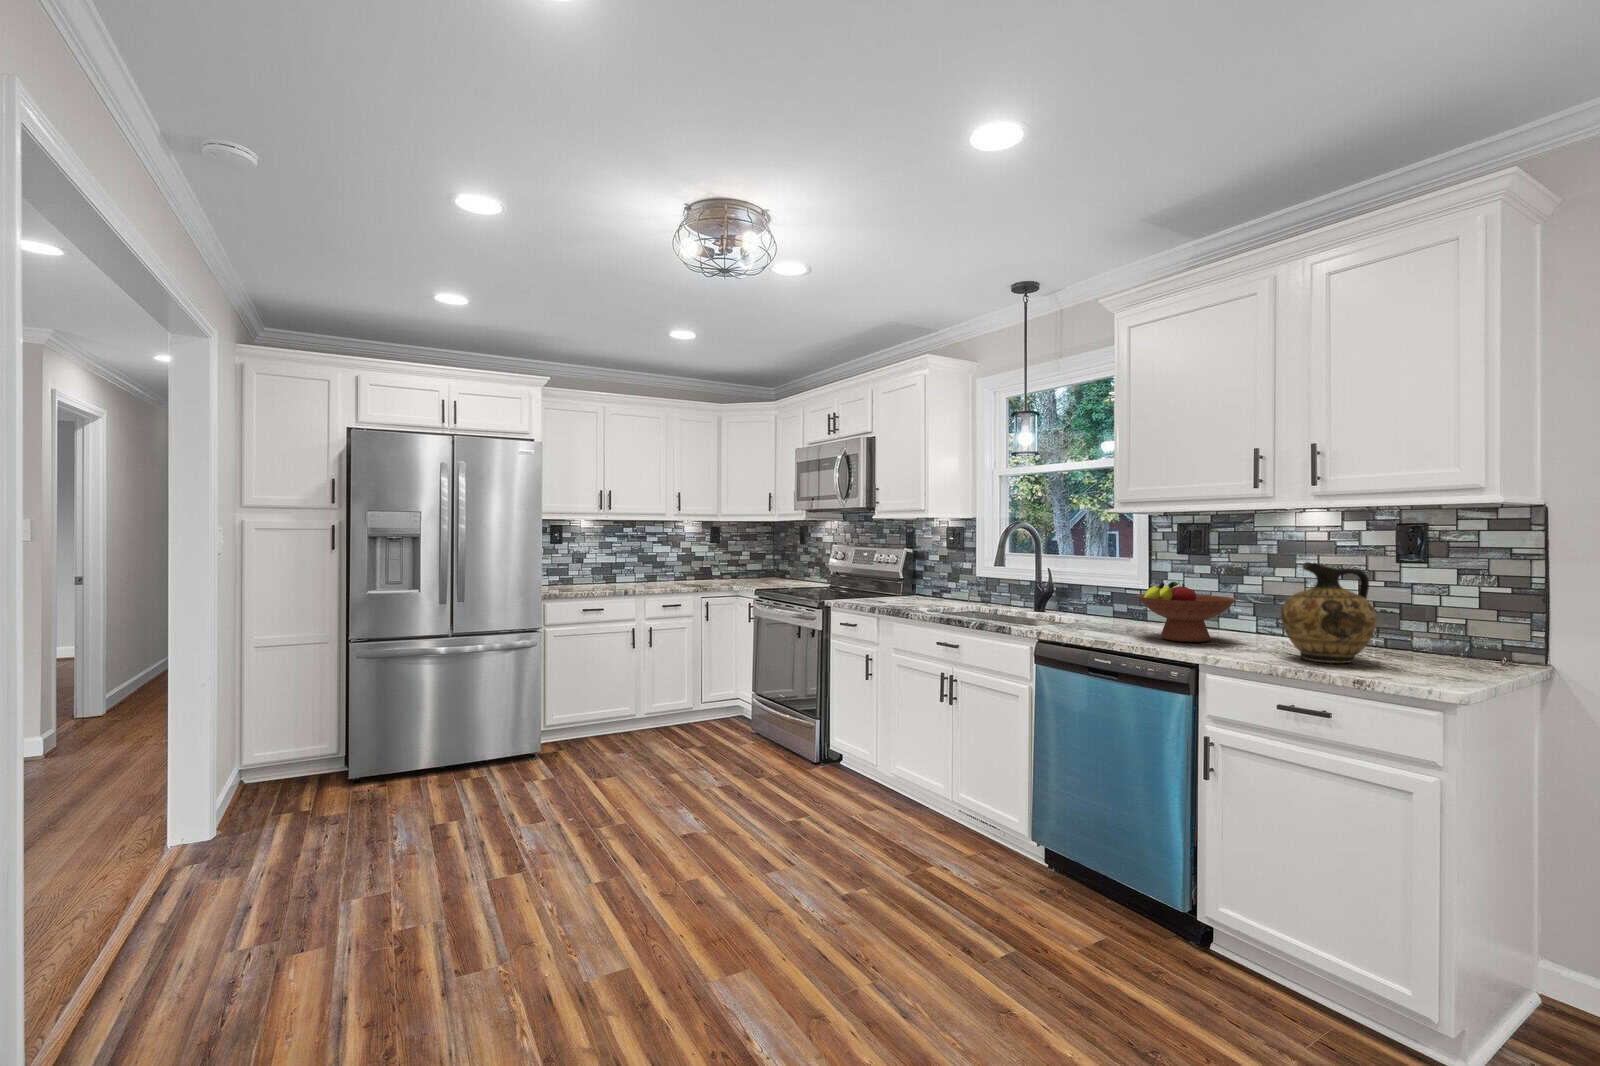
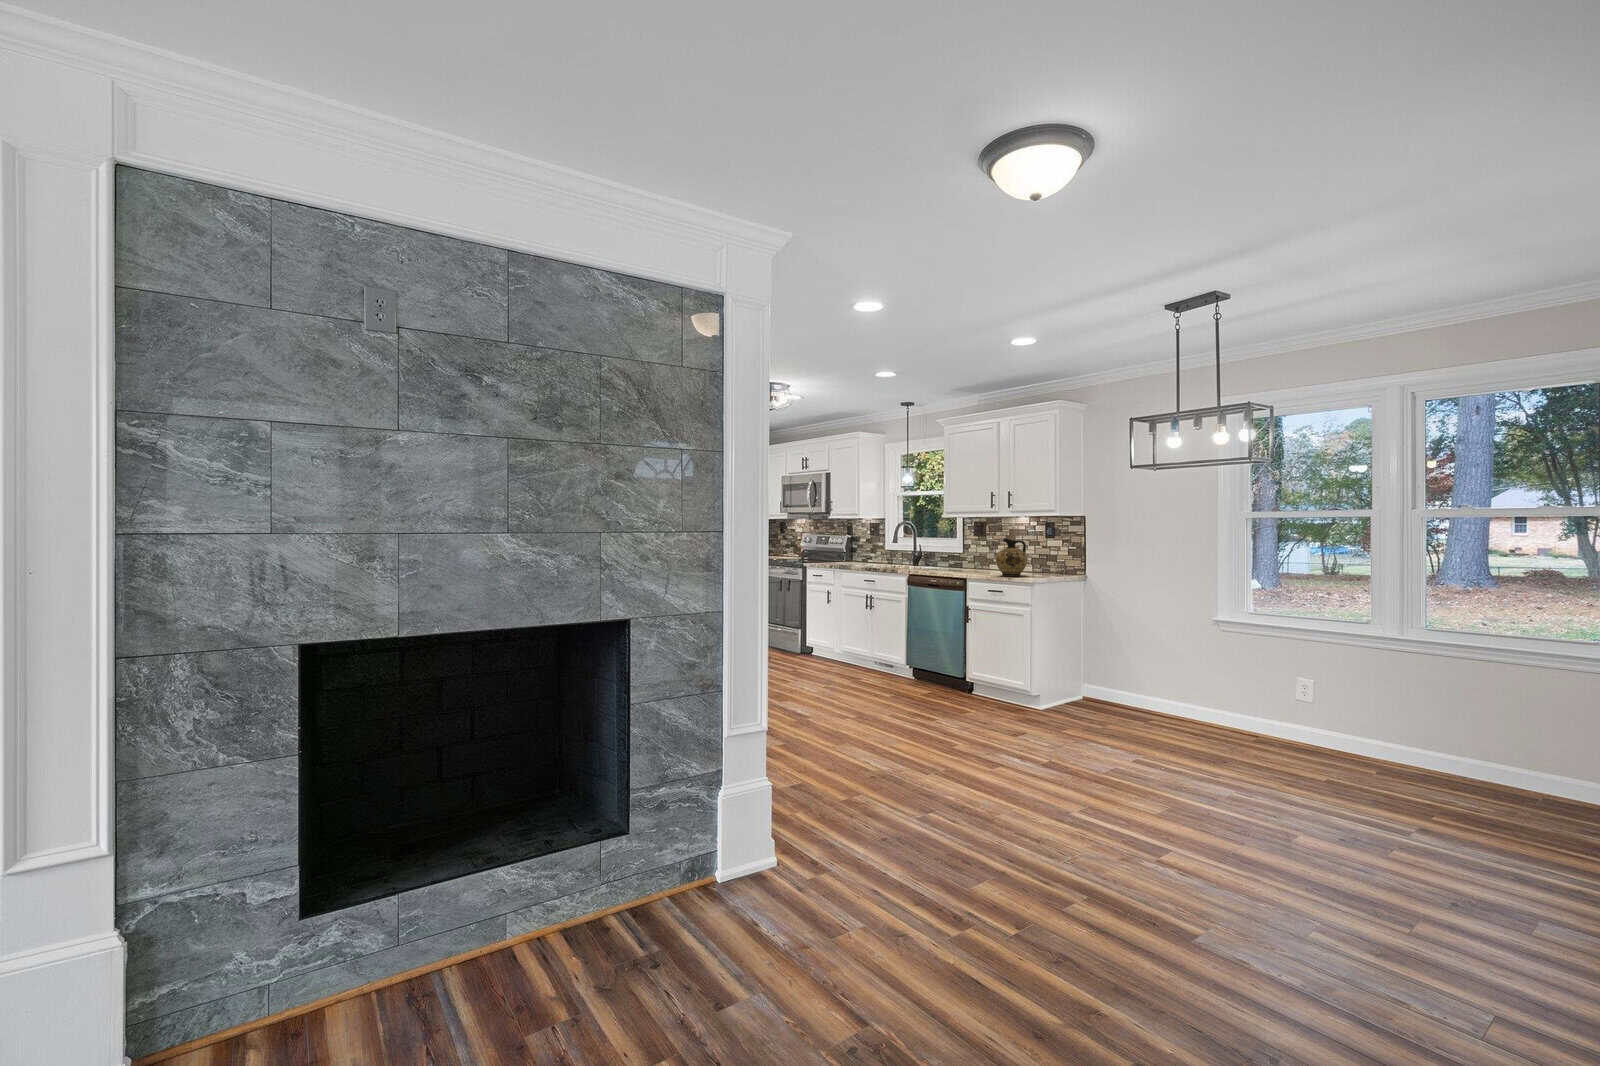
fruit bowl: present [1137,582,1236,642] -> none [949,548,988,573]

